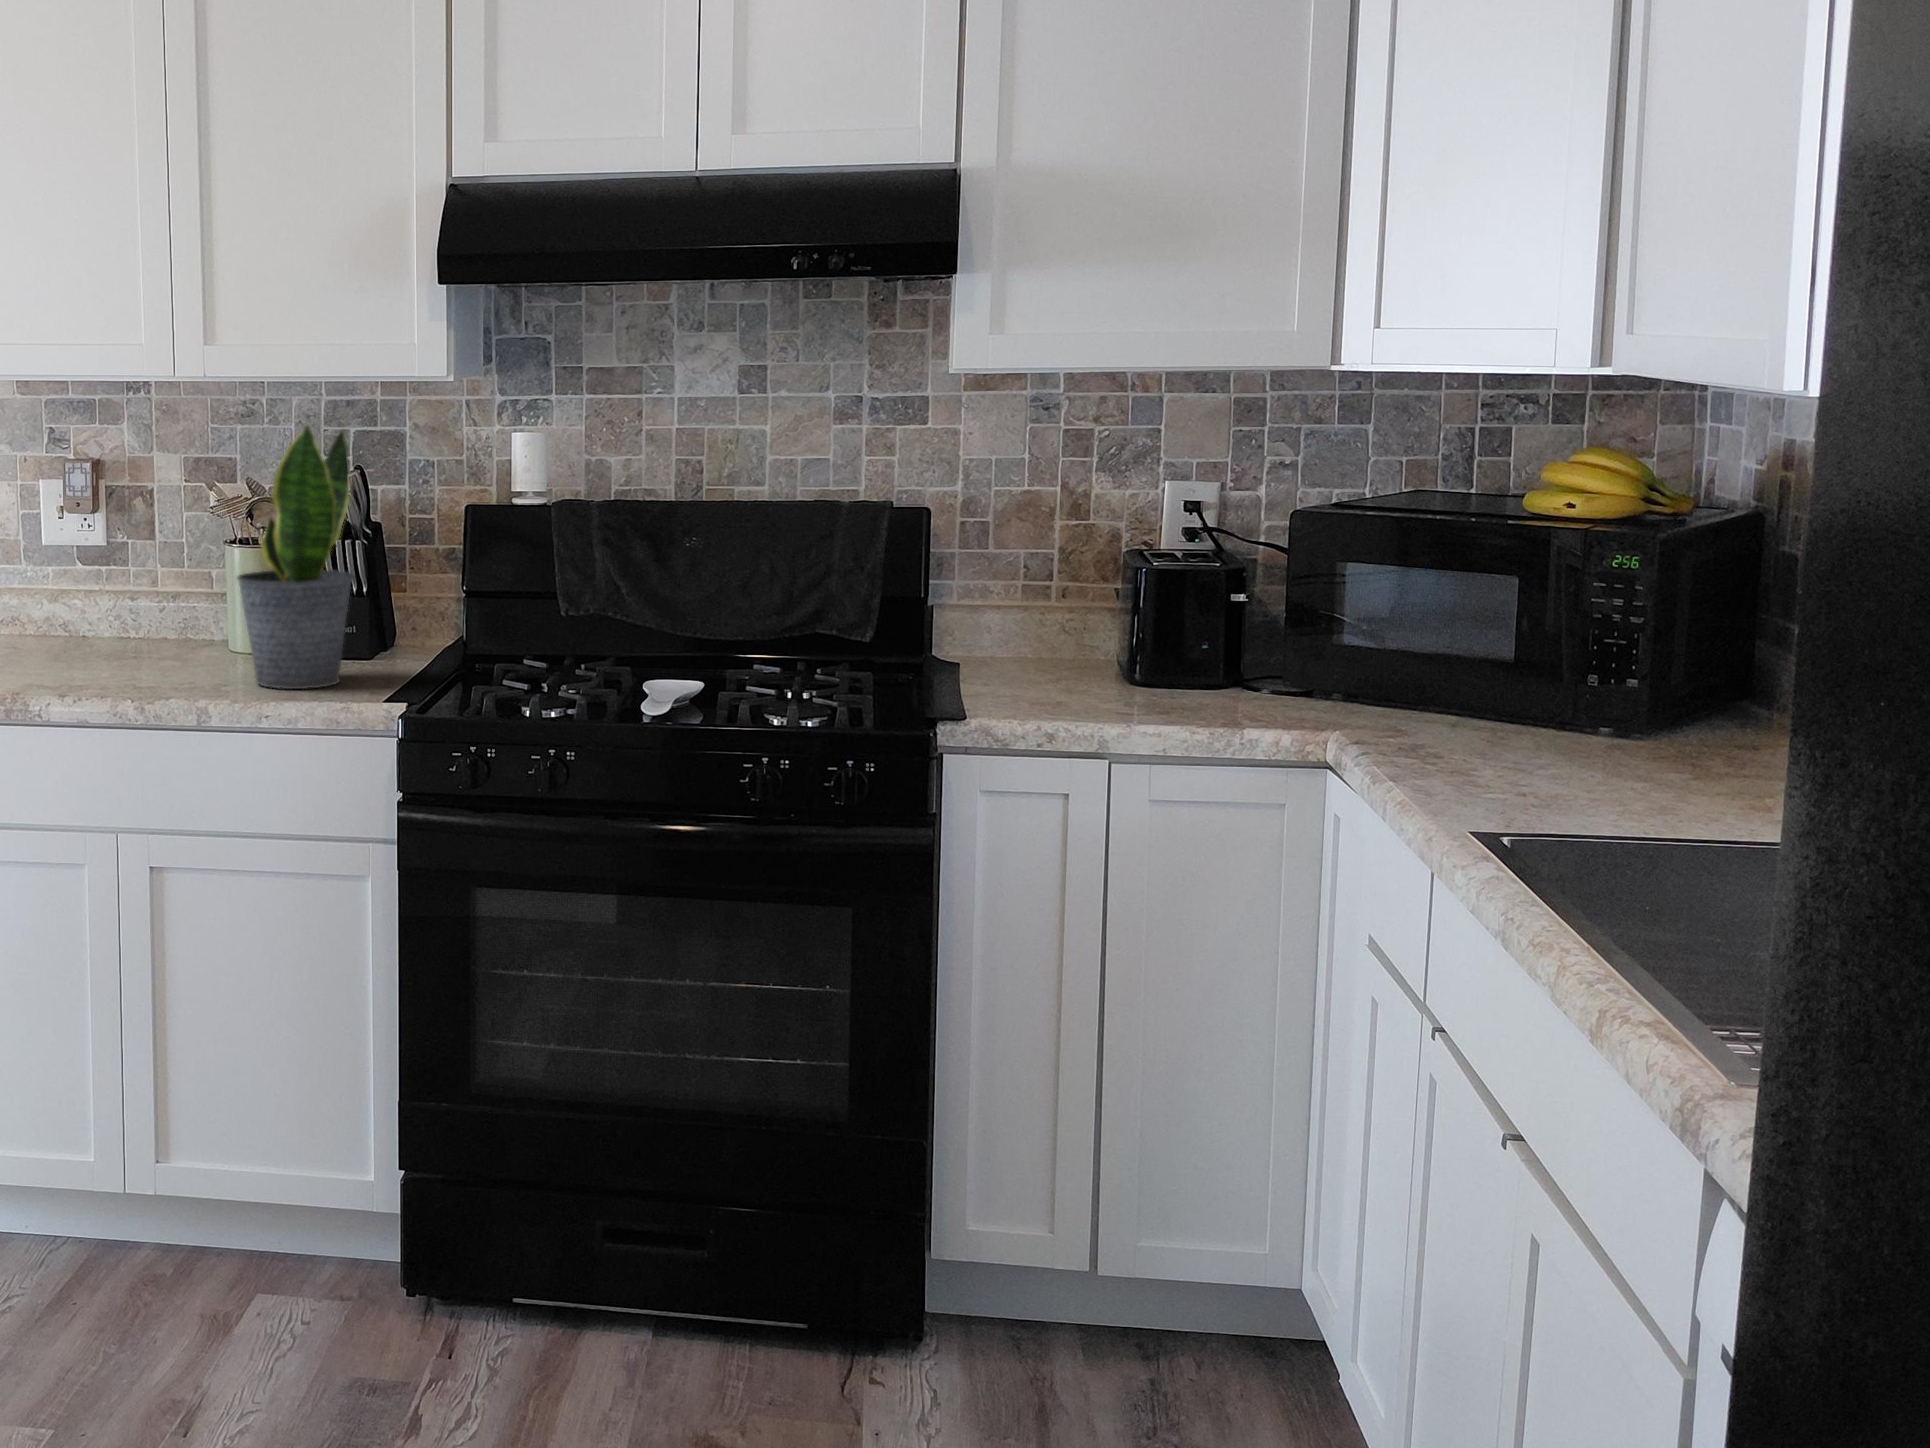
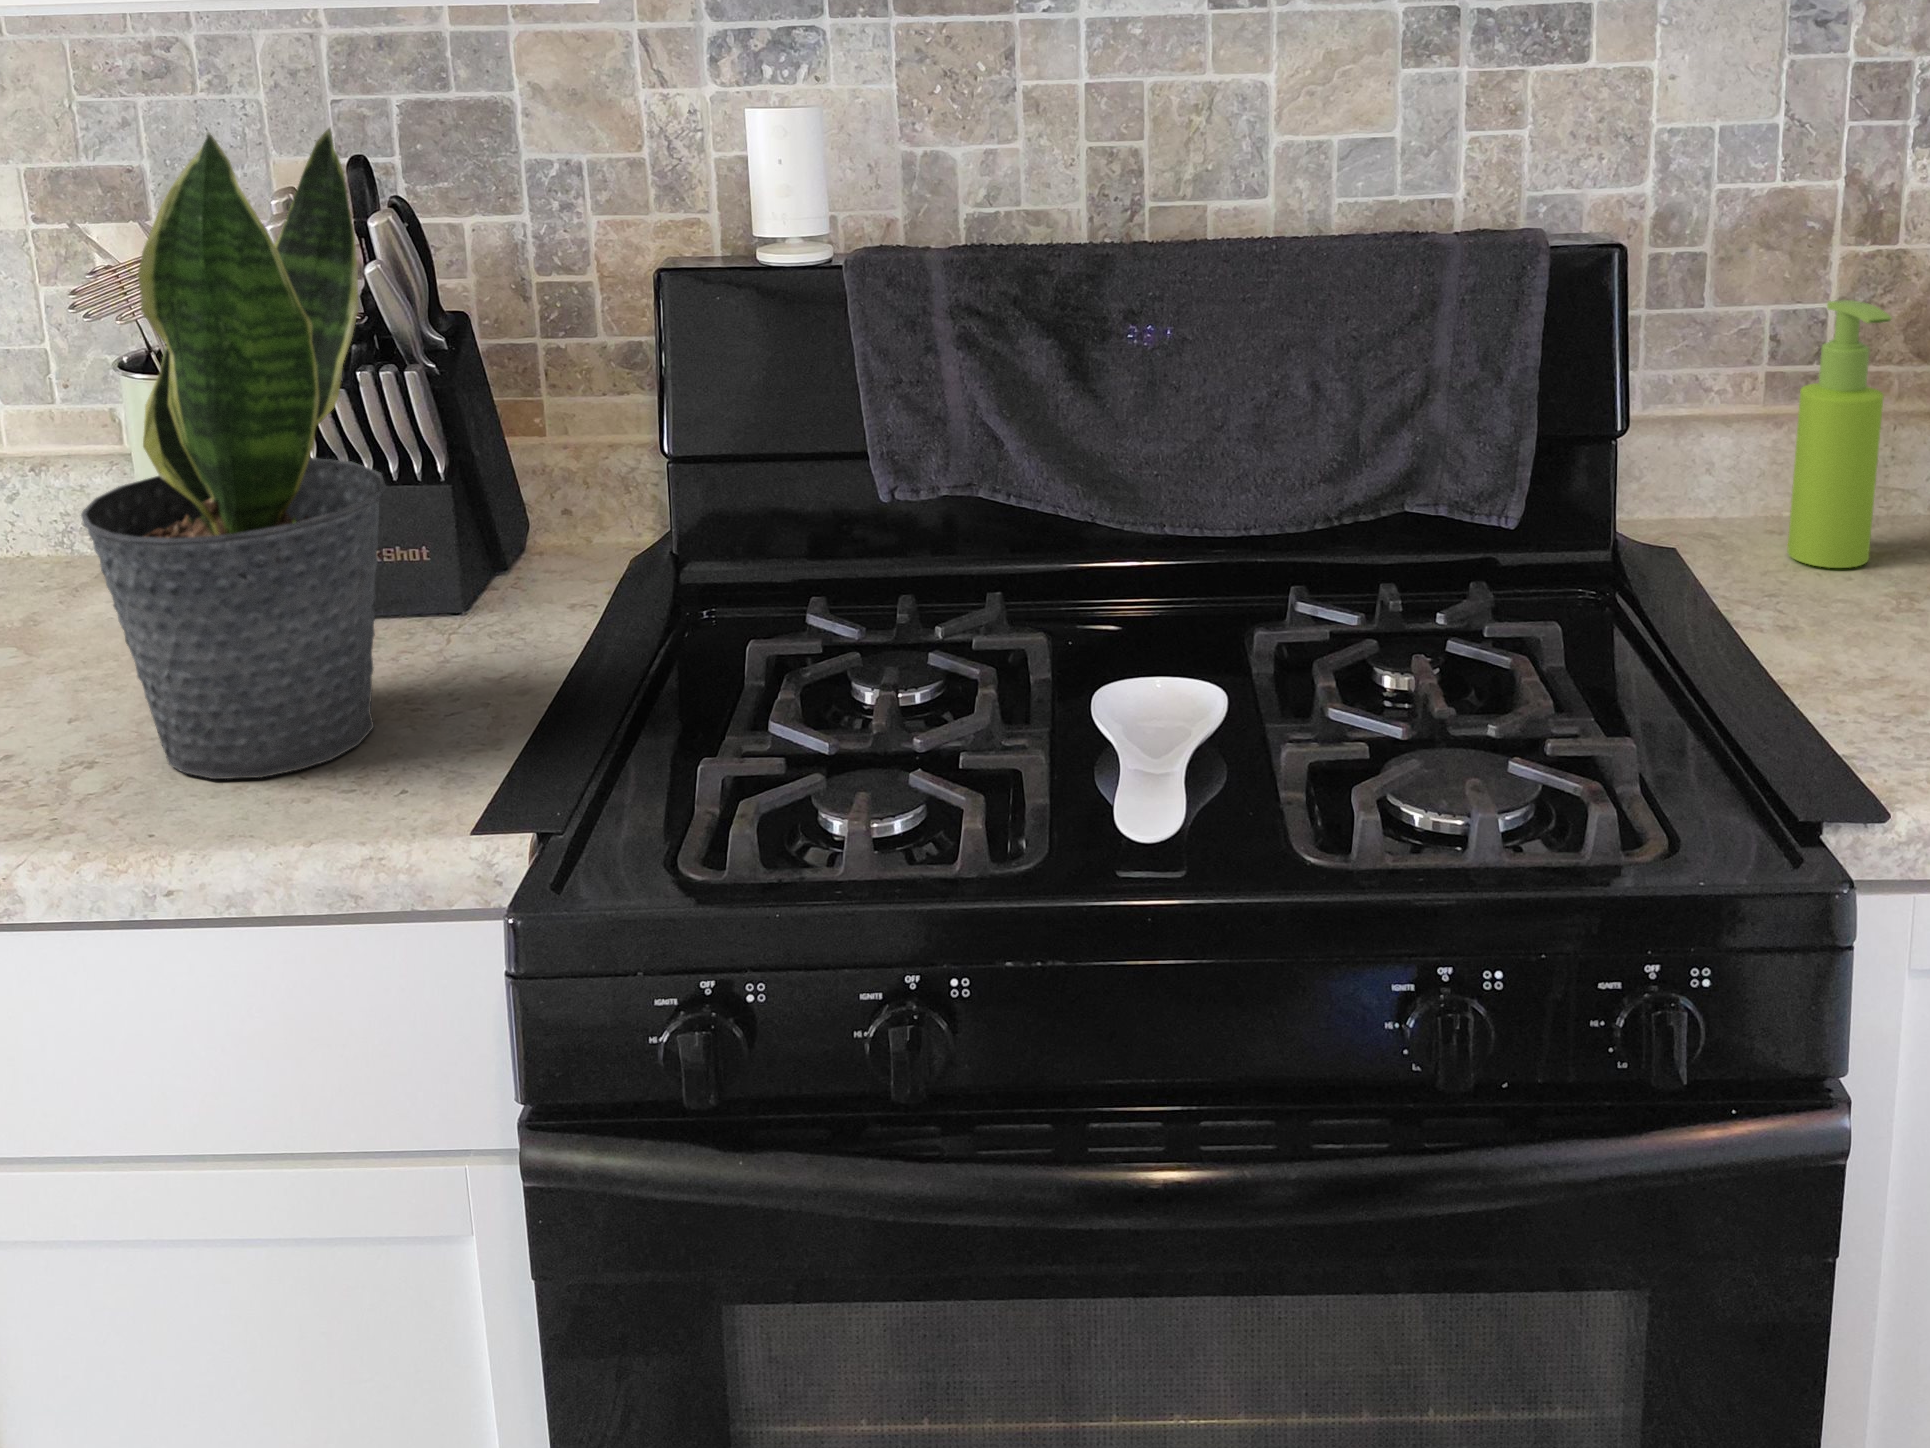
soap dispenser: none [1014,539,1056,670] -> present [1787,300,1892,568]

